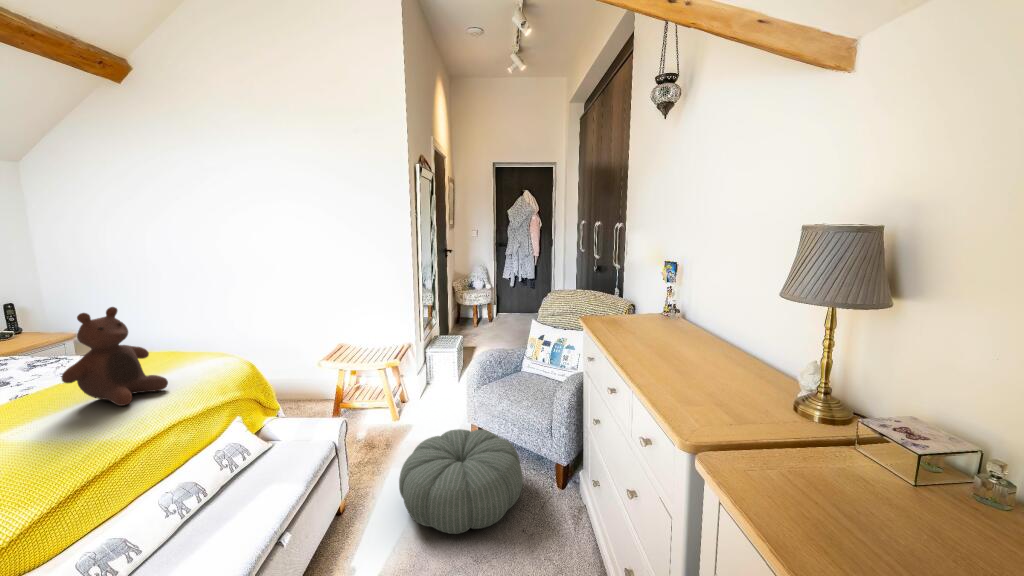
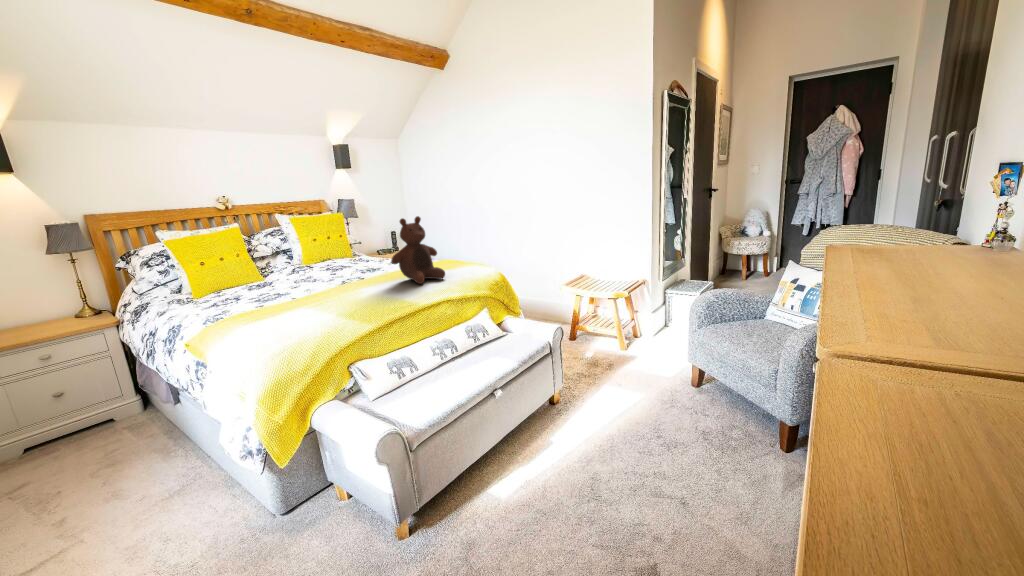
pouf: present [399,429,523,534] -> none [603,361,733,454]

